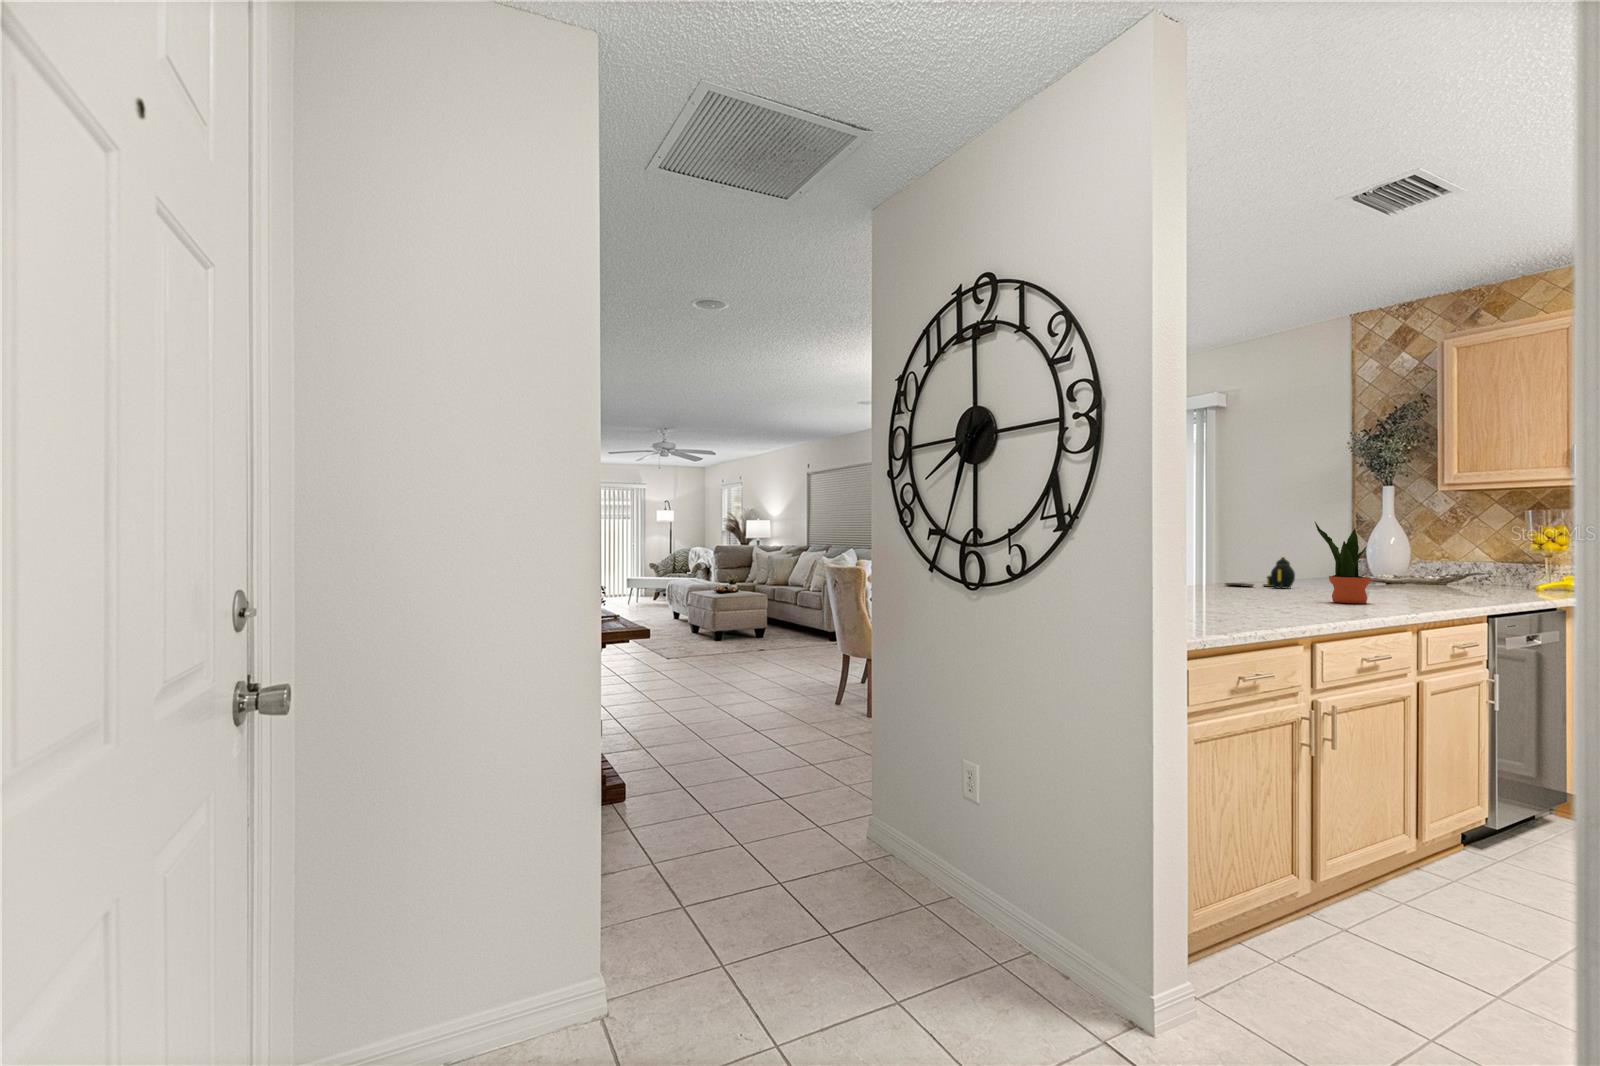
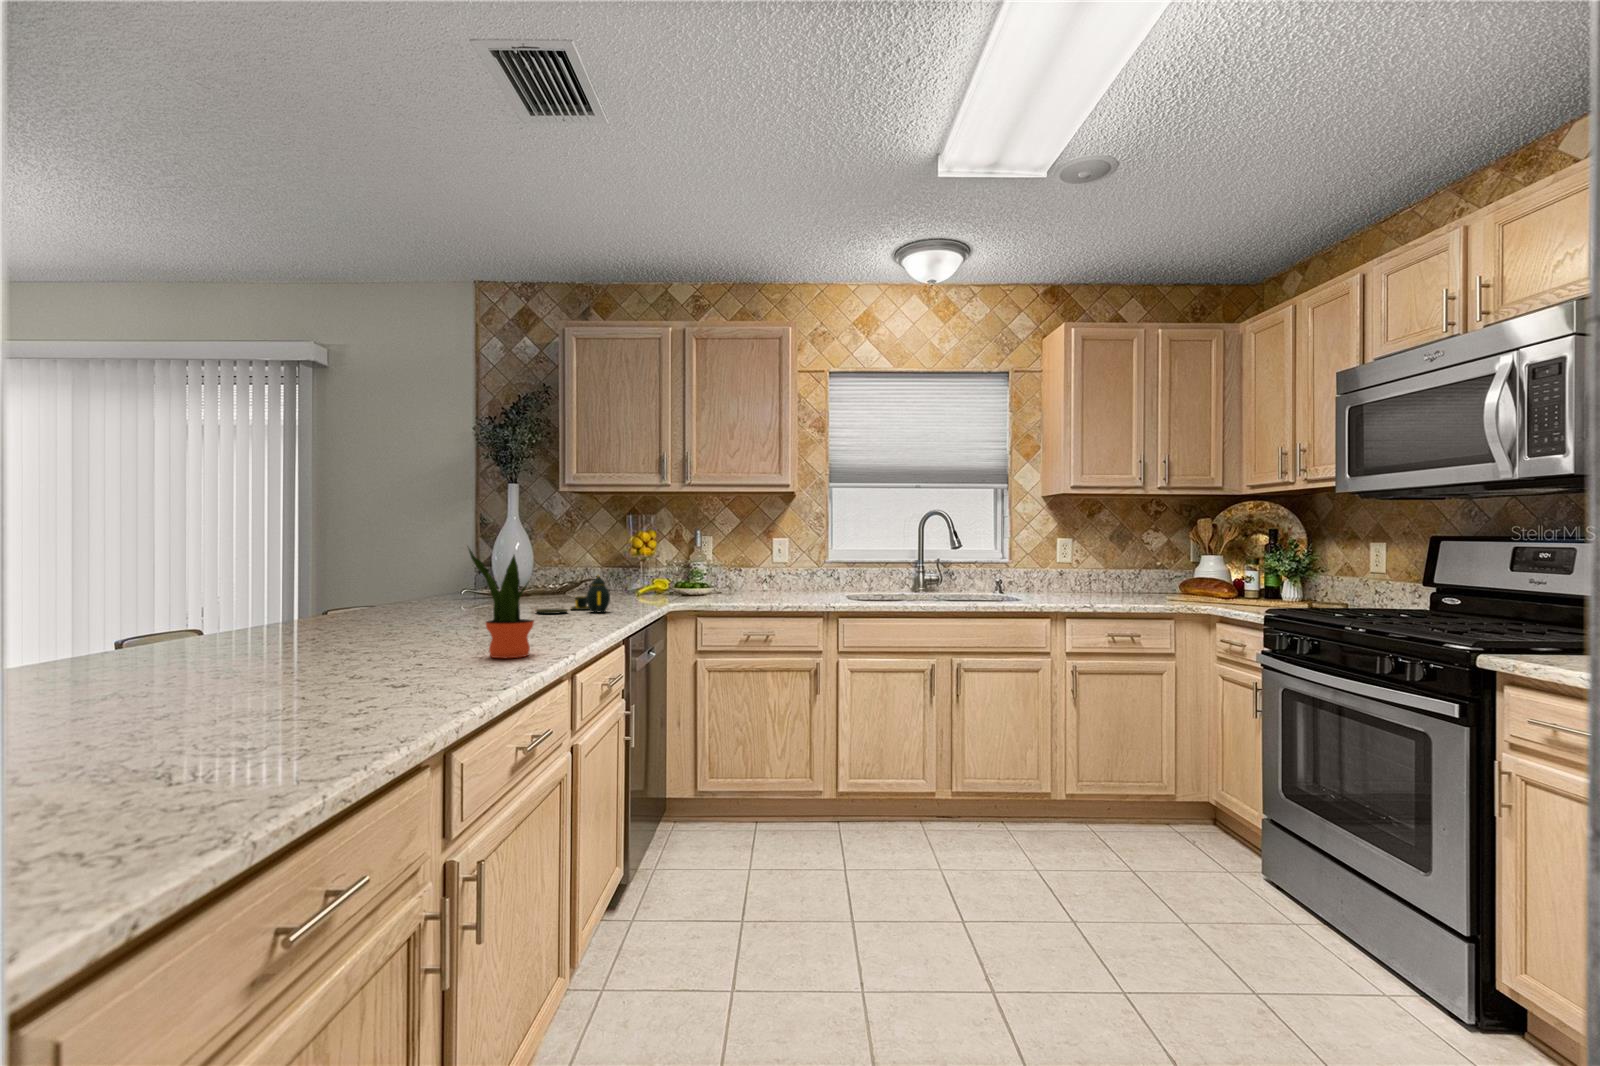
teapot: present [1225,557,1295,588] -> present [536,576,610,614]

